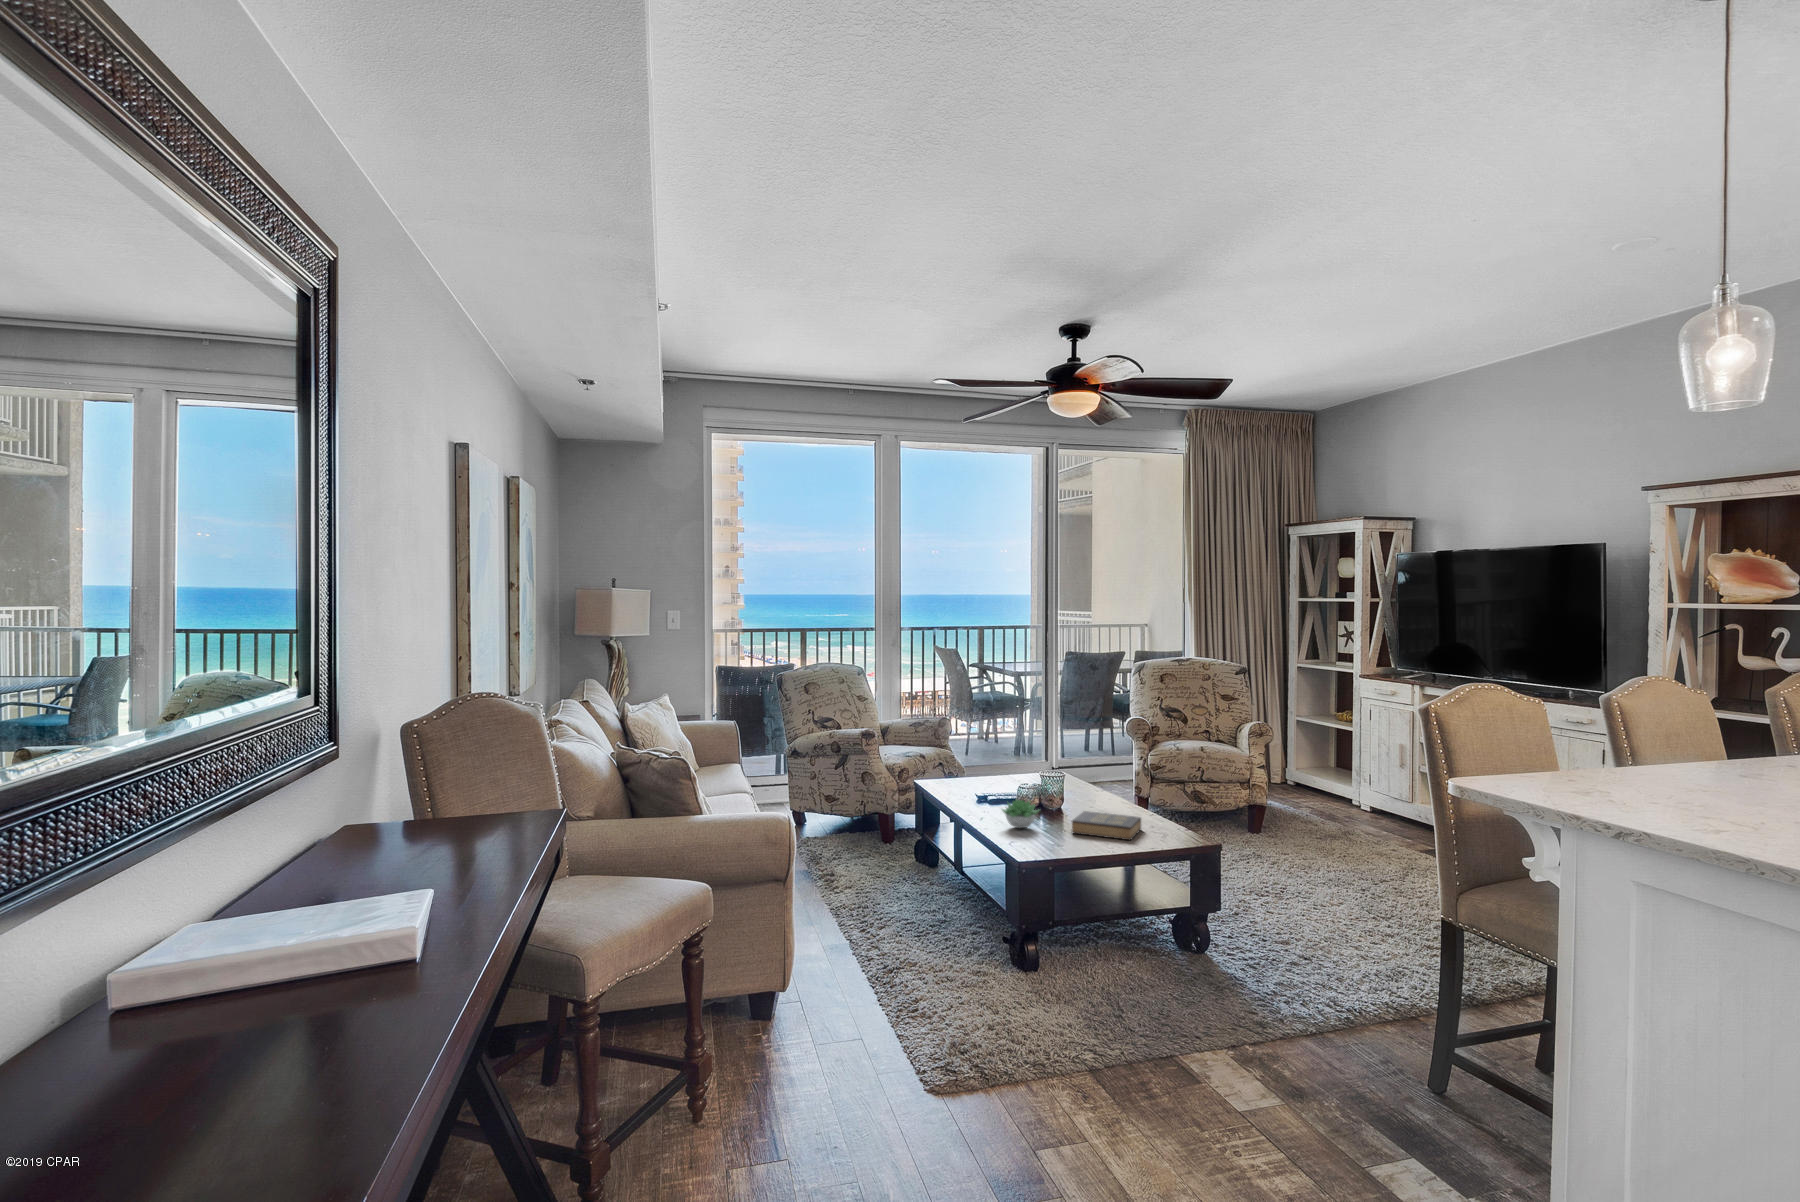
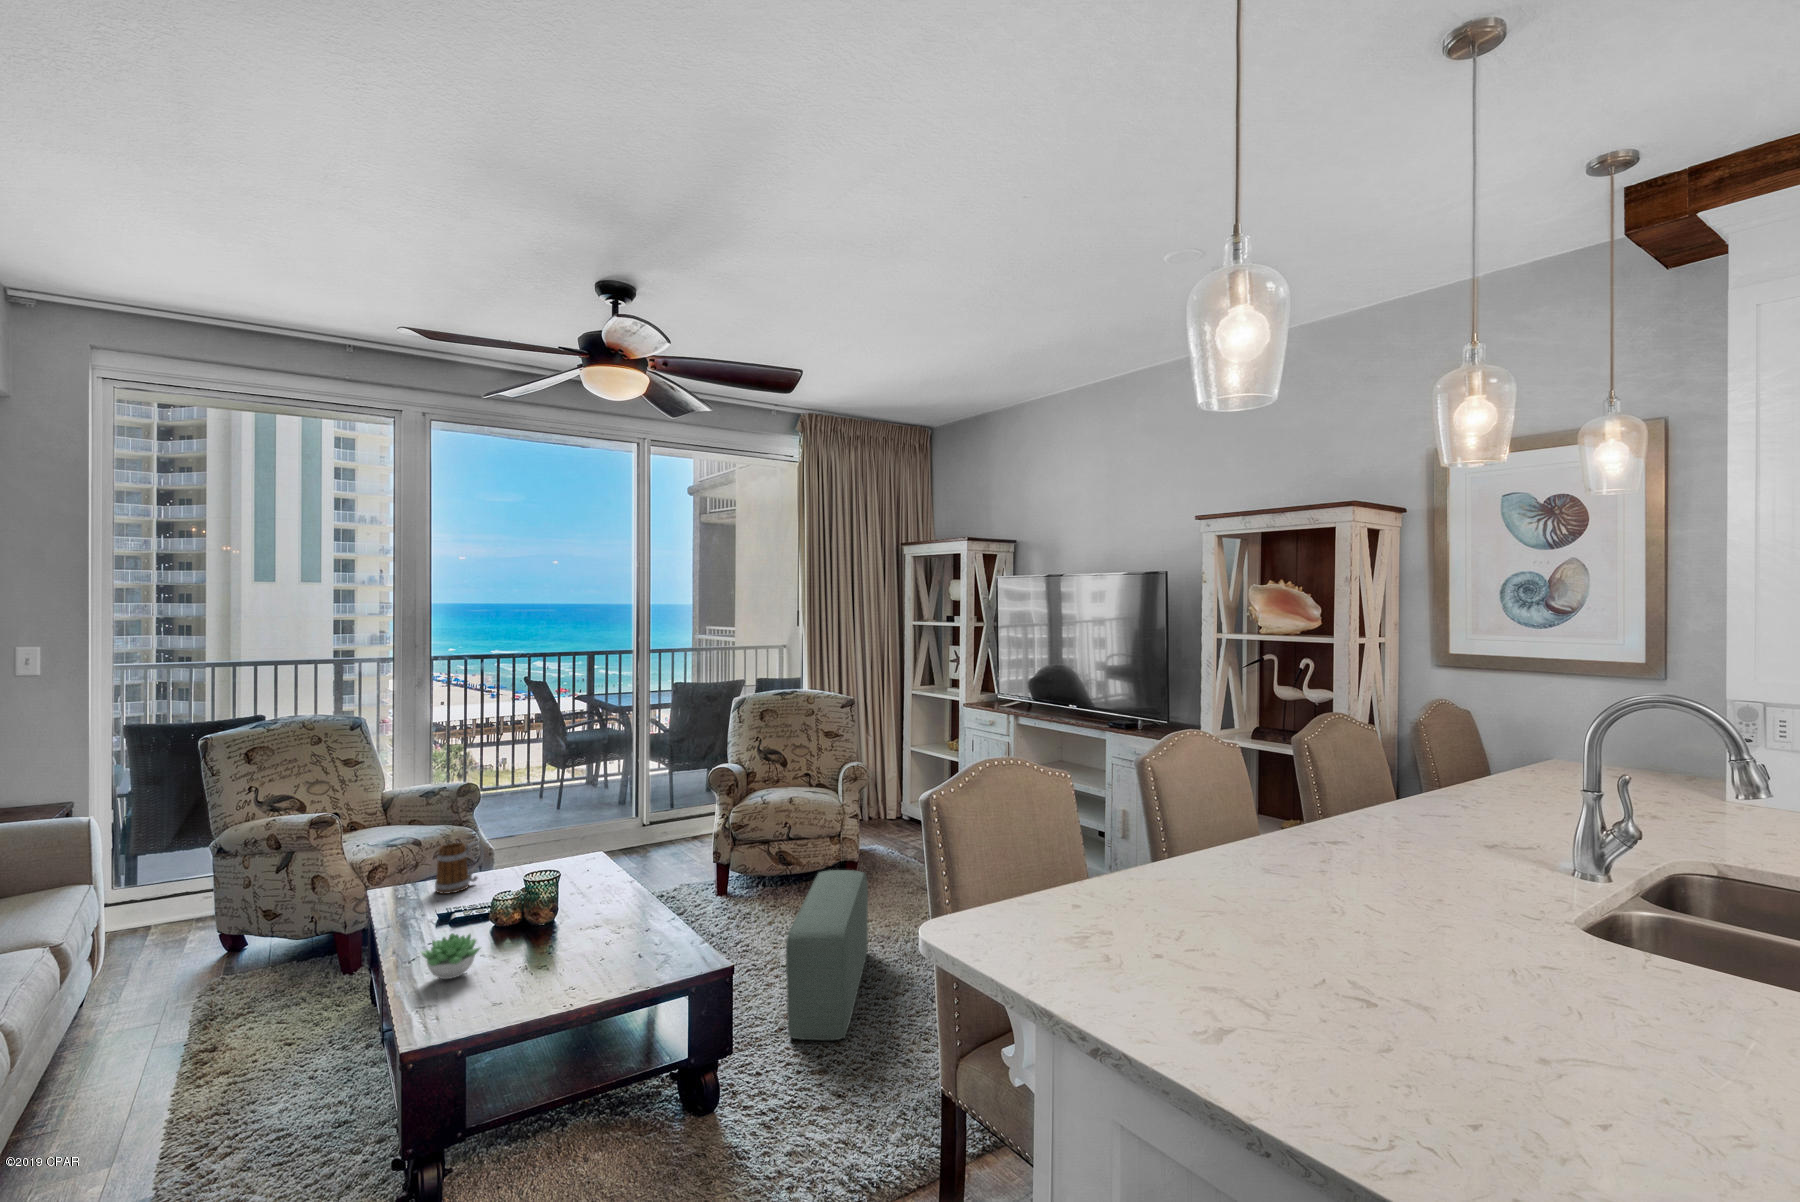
mug: none [955,752,986,788] -> present [435,842,484,894]
pouf: none [1251,800,1306,919] -> present [786,870,868,1040]
hardback book: present [1072,811,1141,840] -> none [519,936,629,986]

